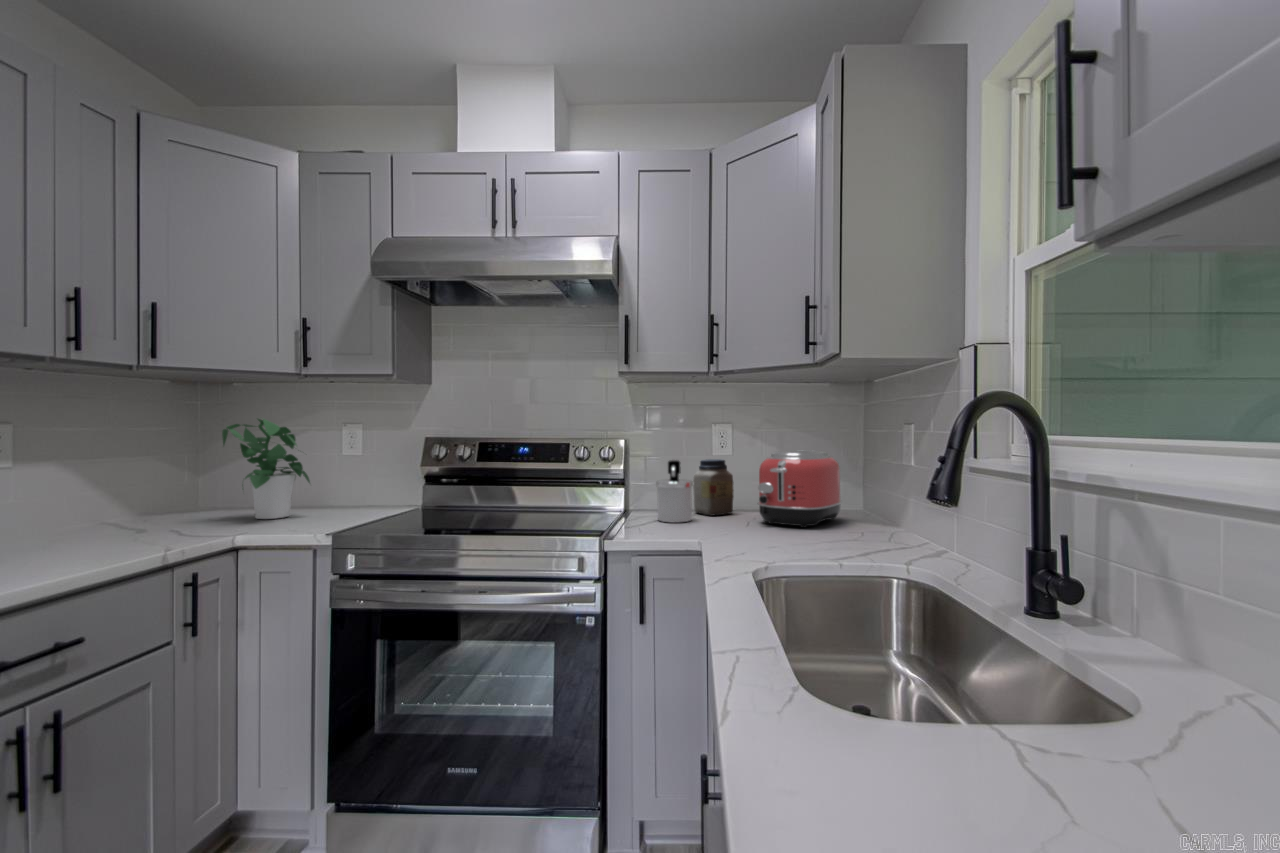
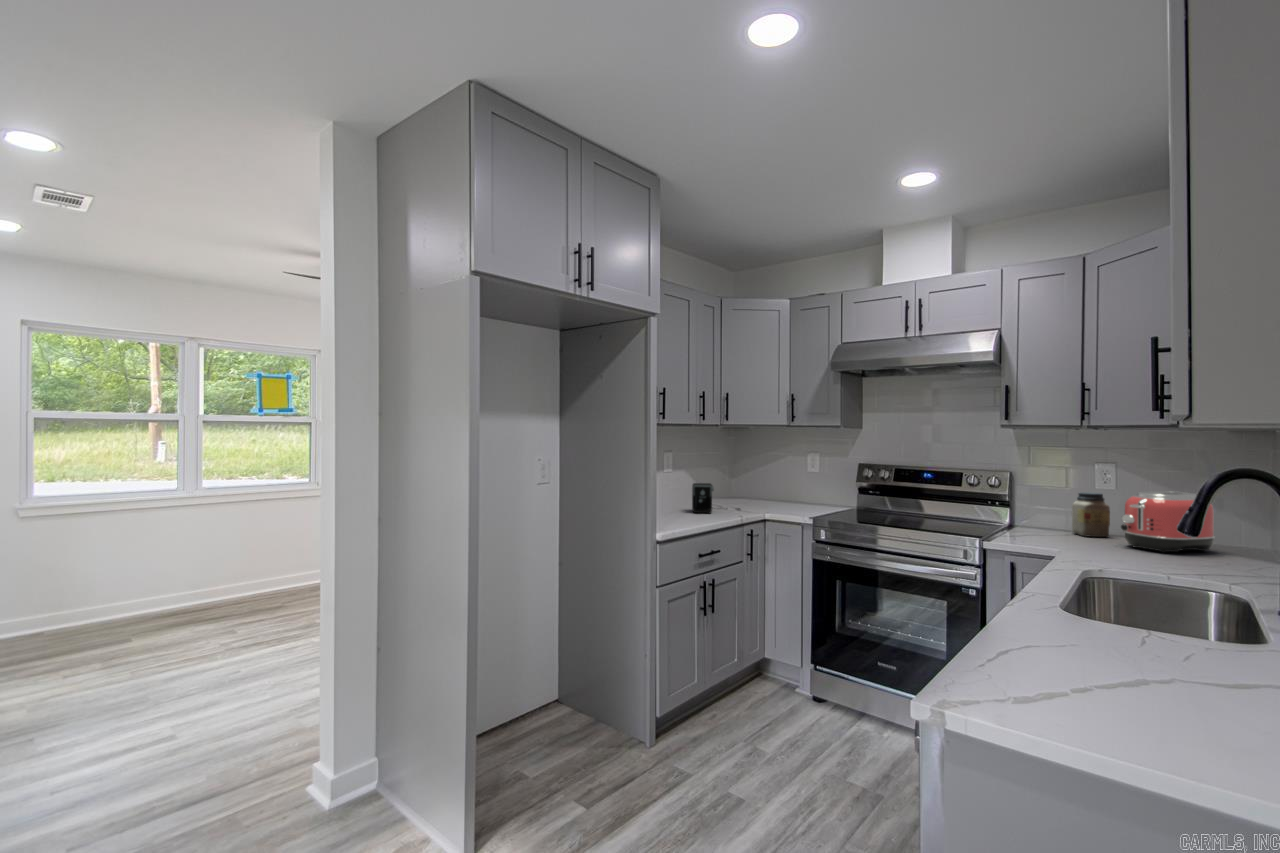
potted plant: present [222,419,310,519] -> none [748,450,791,507]
soap dispenser: present [656,460,693,522] -> none [1032,492,1065,538]
coffee maker: none [43,484,192,552] -> present [692,483,740,513]

